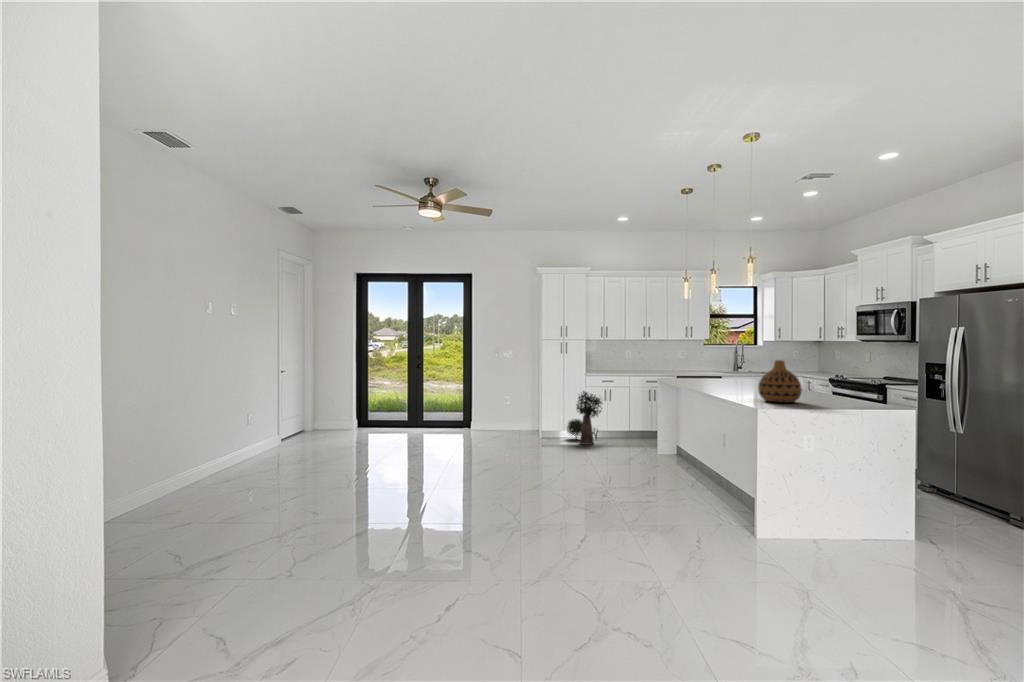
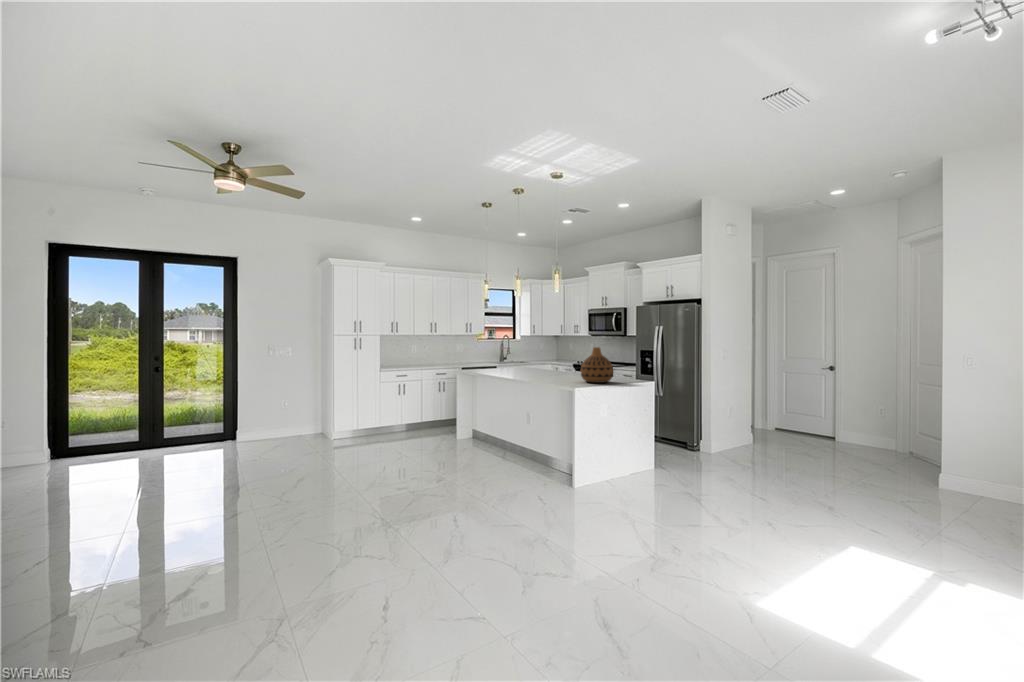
potted plant: present [567,391,602,445] -> none [359,386,401,440]

